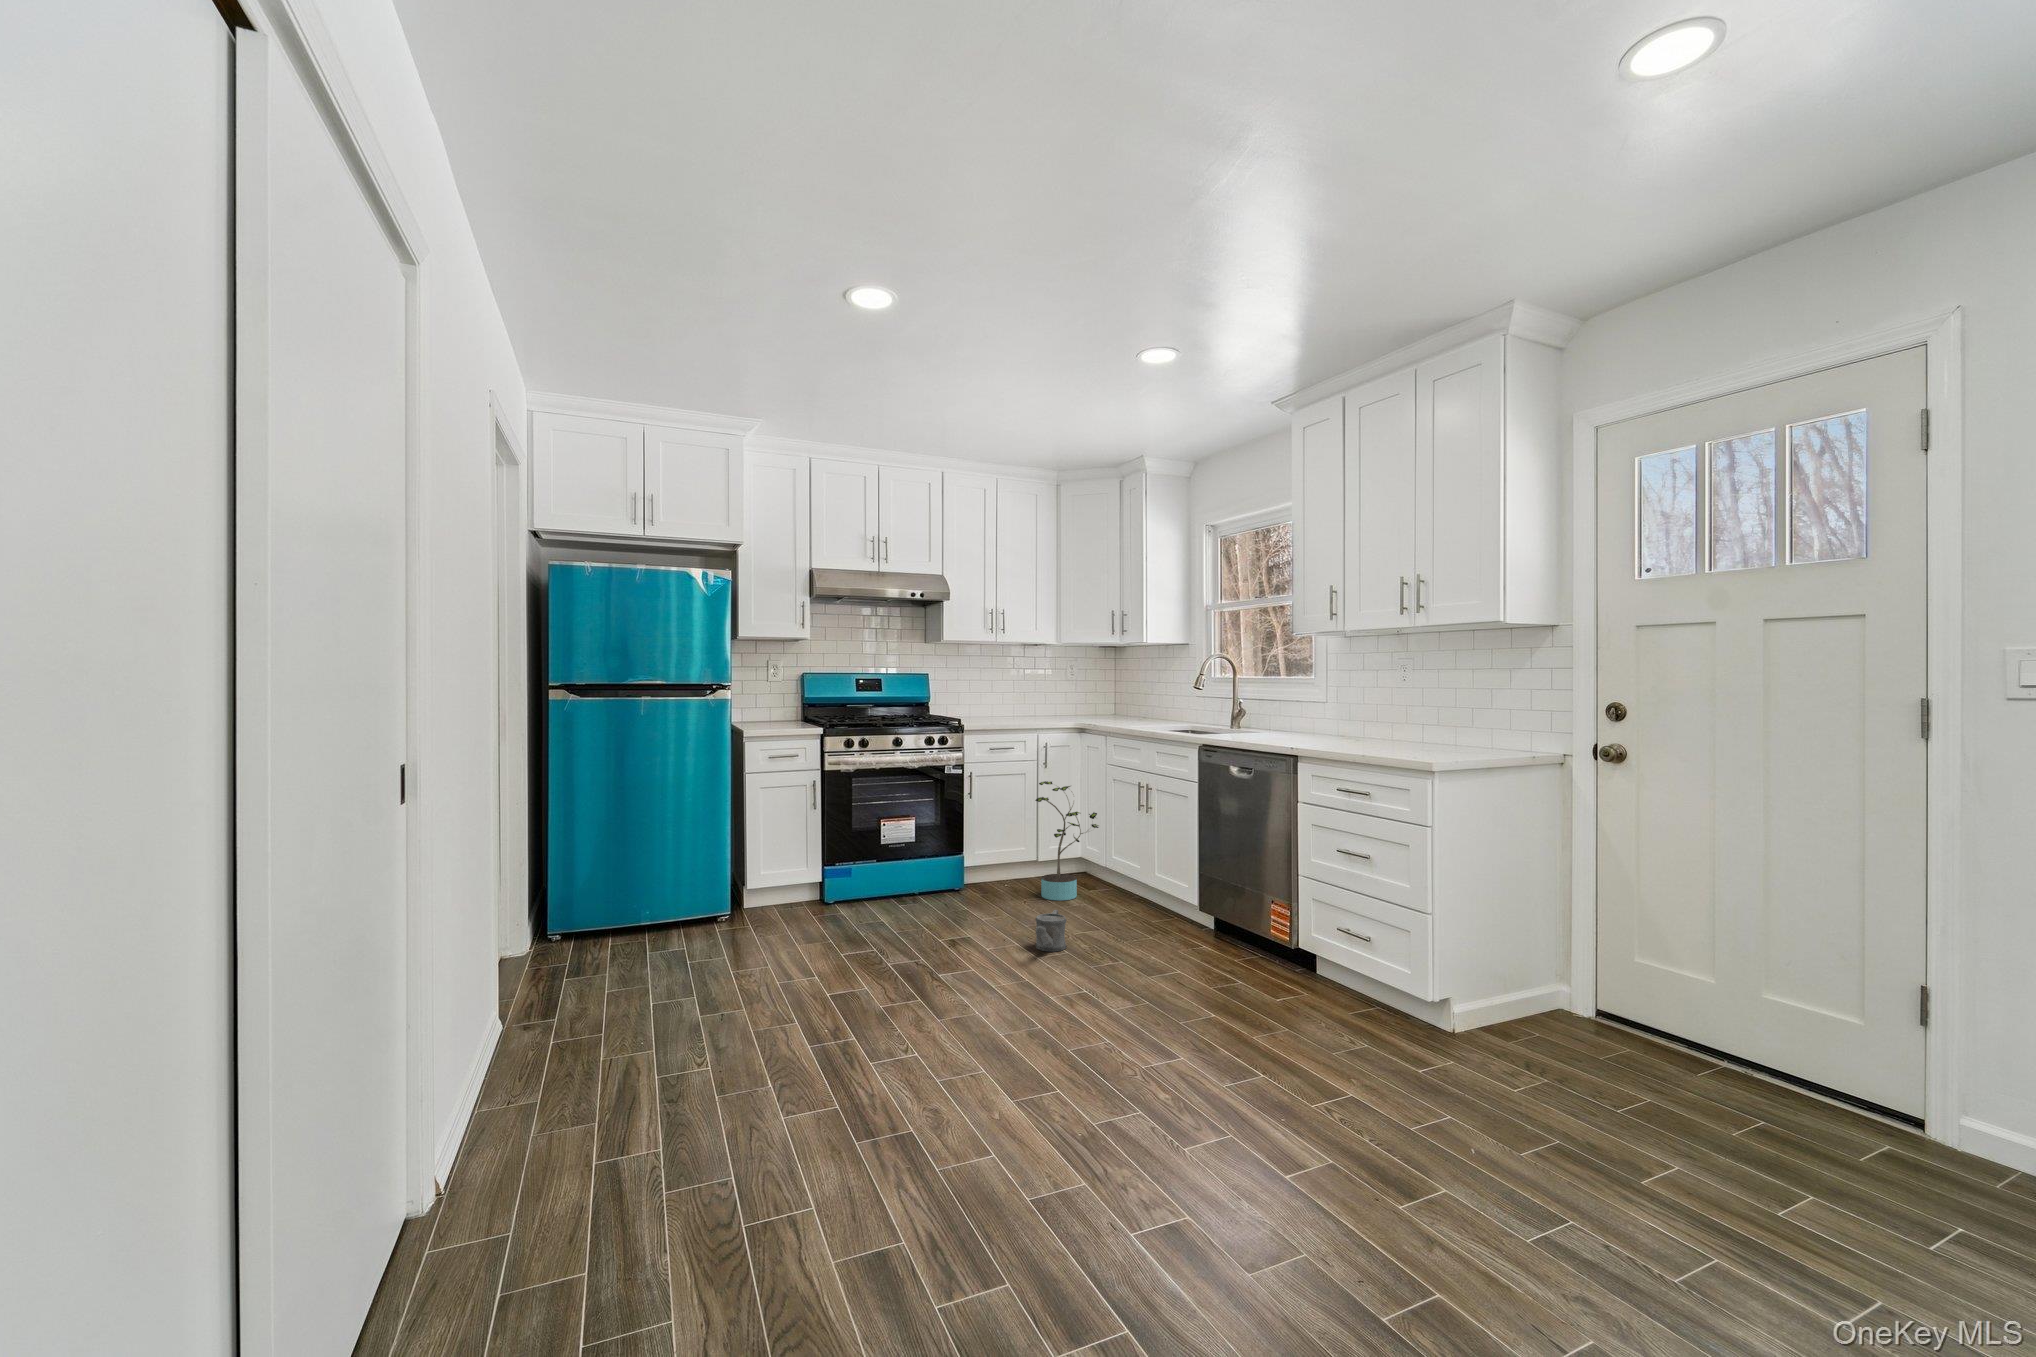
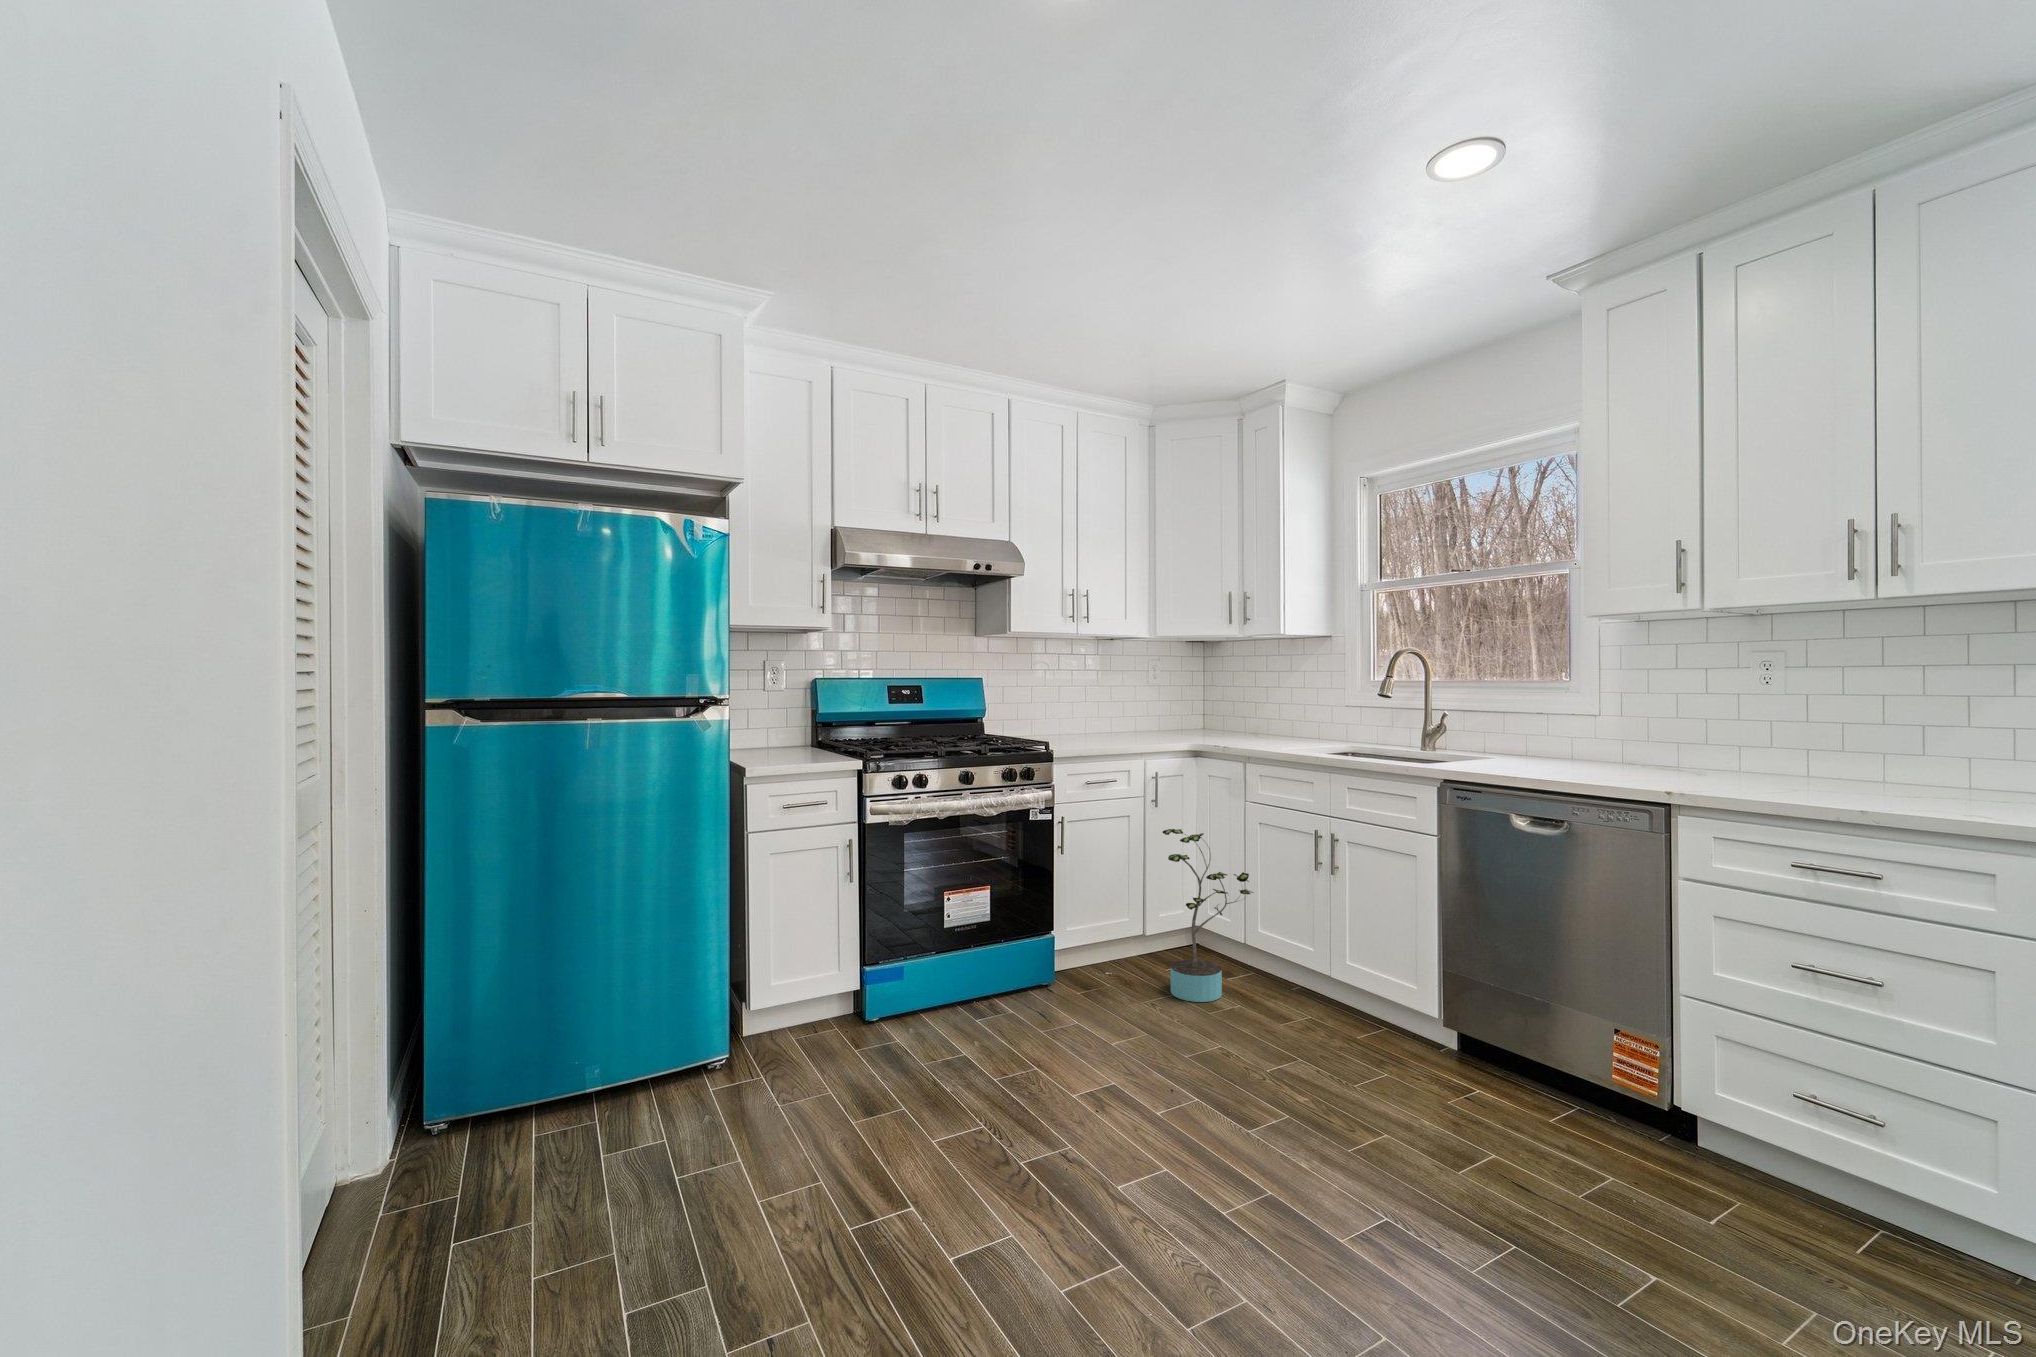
watering can: present [1036,910,1066,952] -> none [1233,1042,1284,1120]

